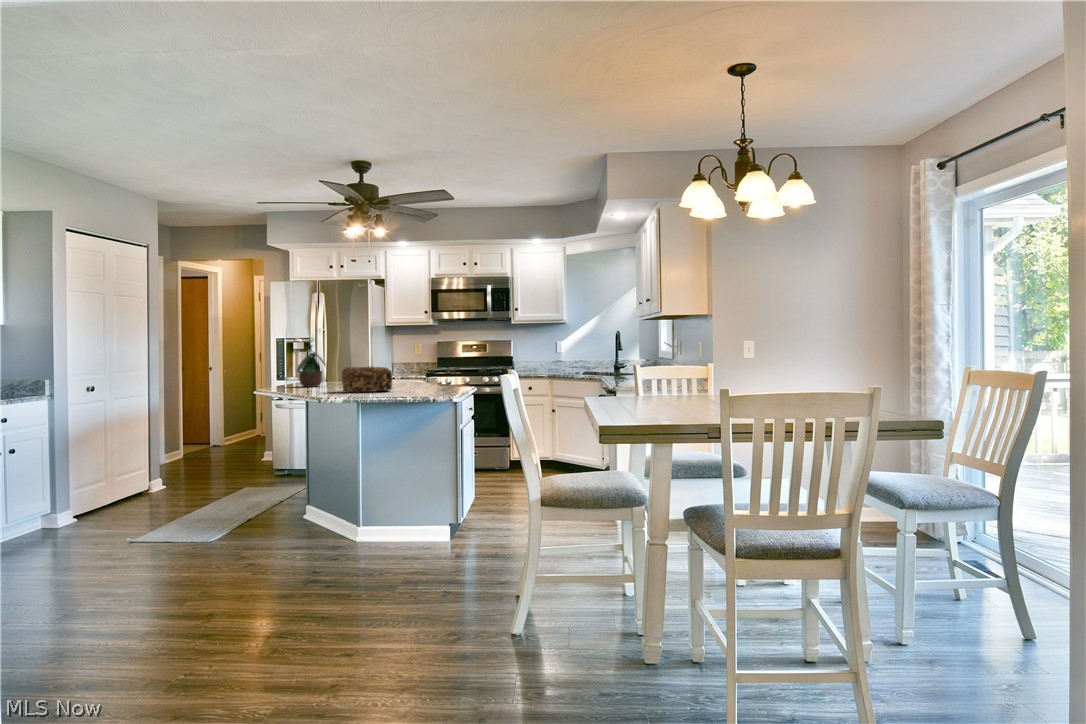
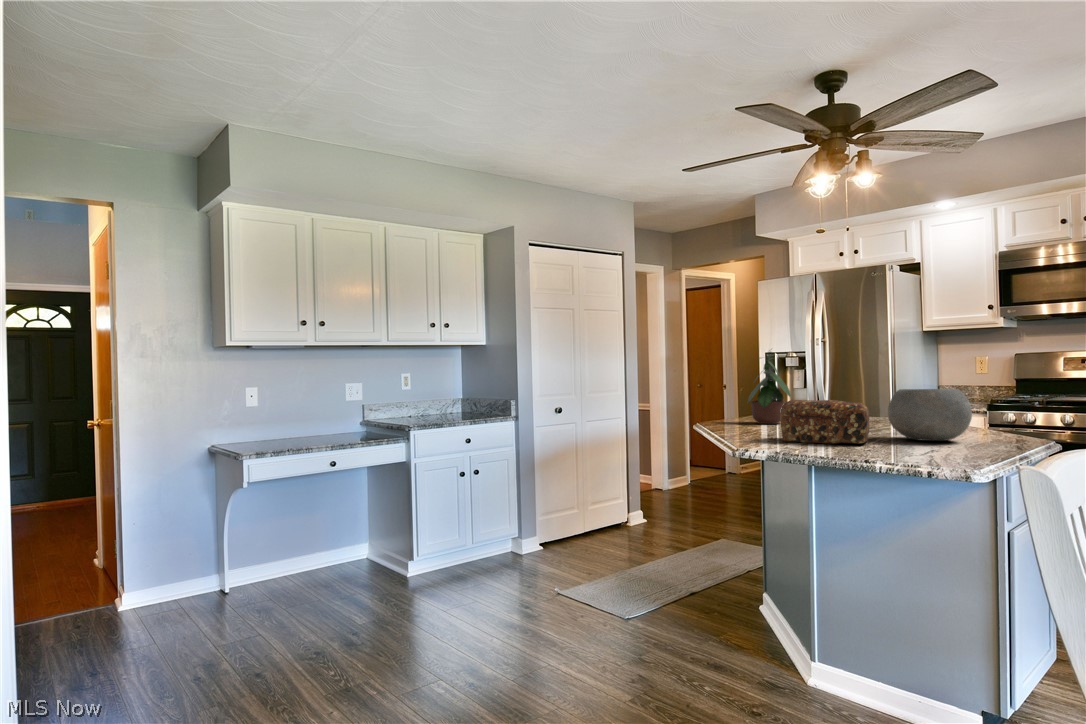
bowl: none [396,359,438,389] -> present [888,389,972,441]

